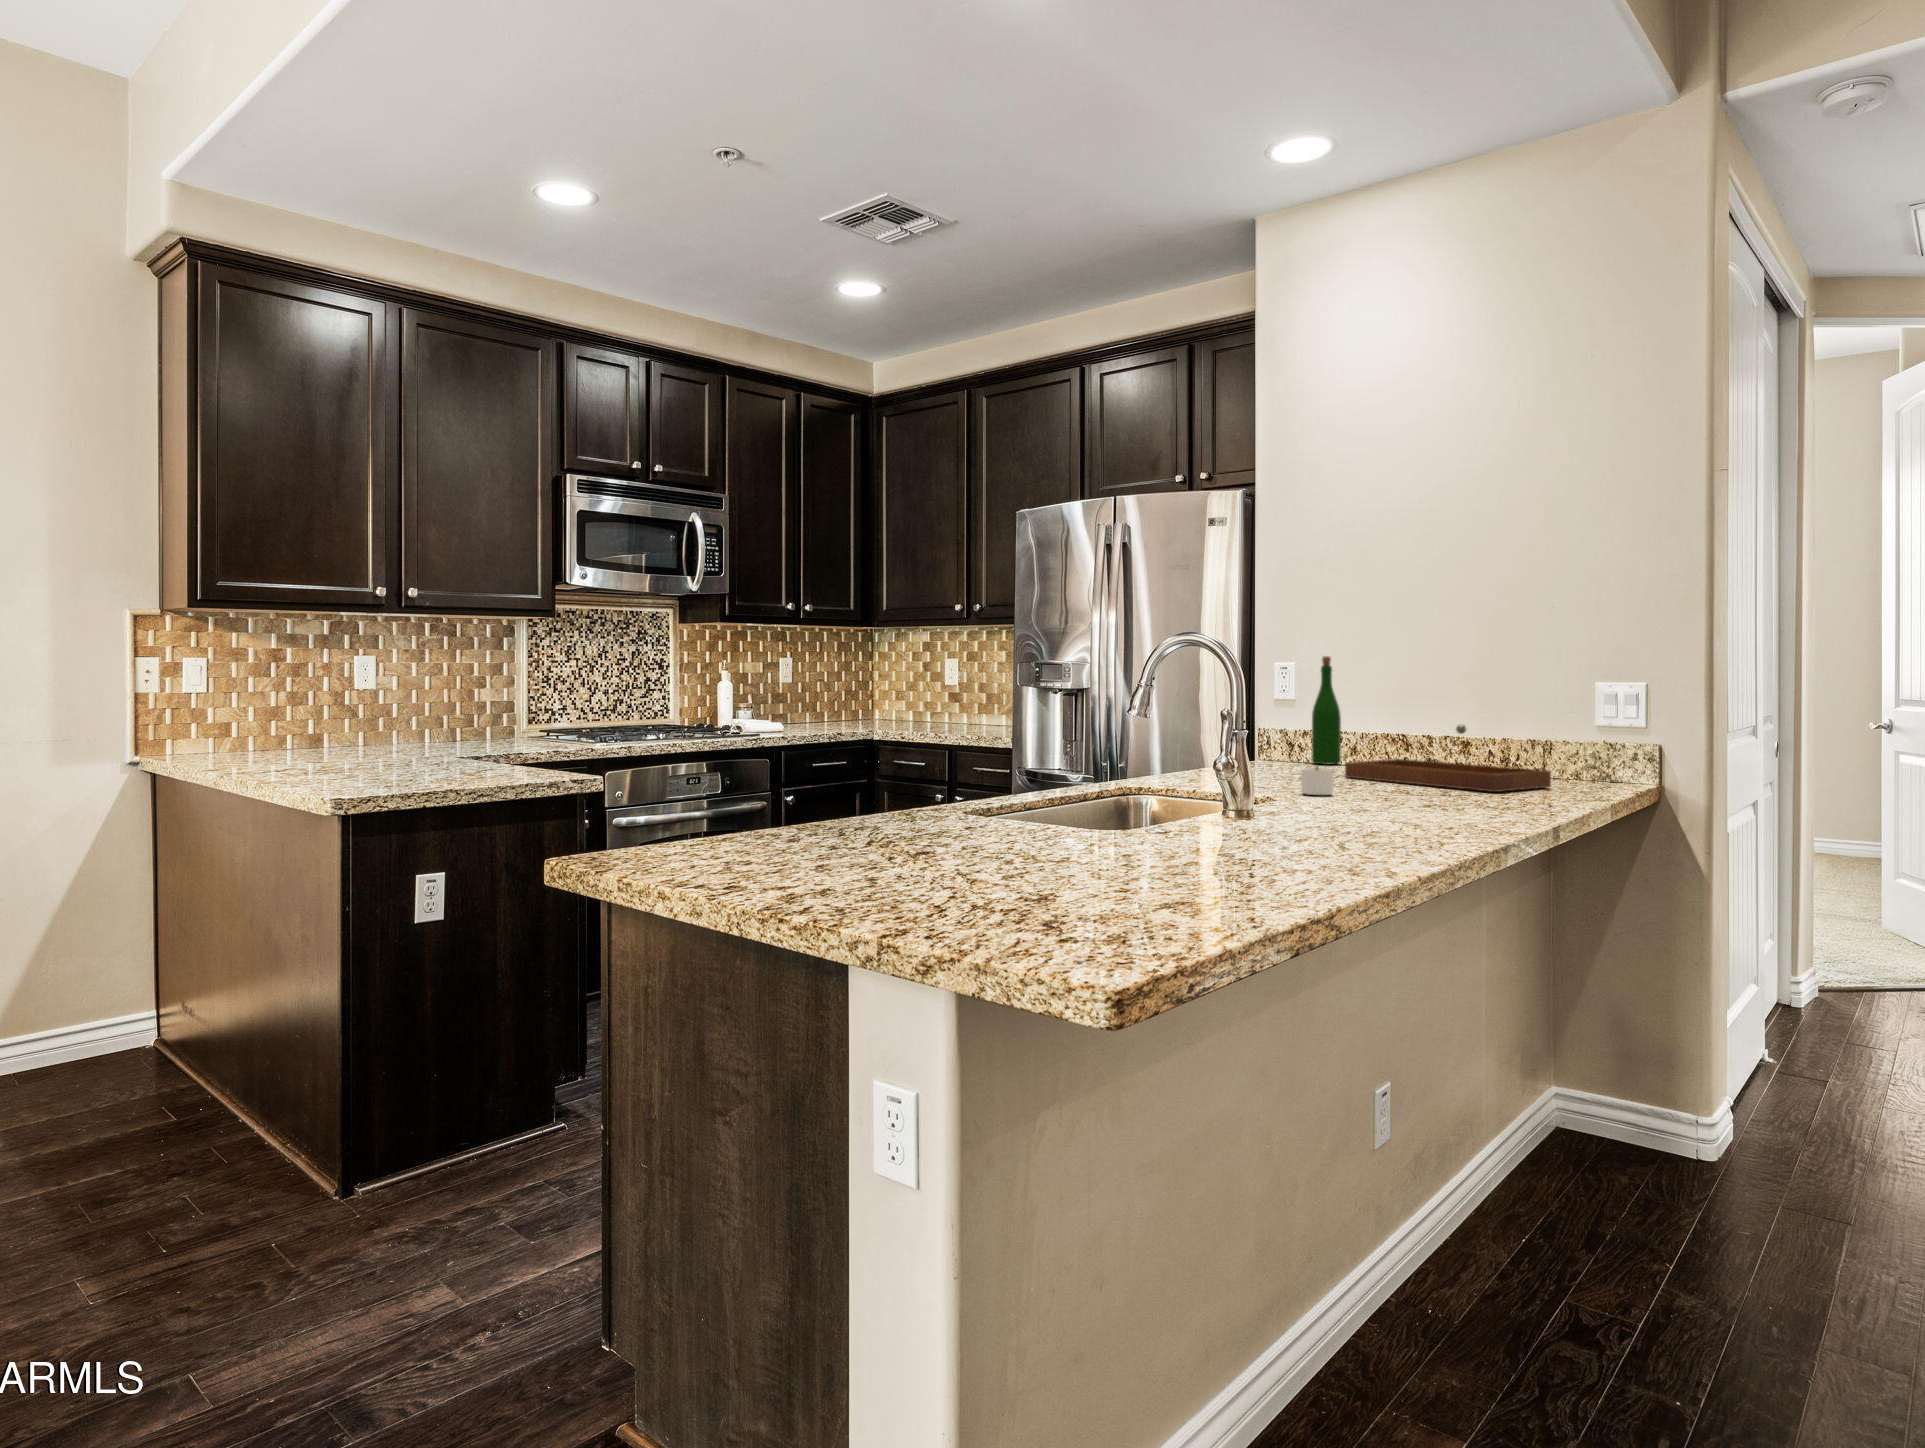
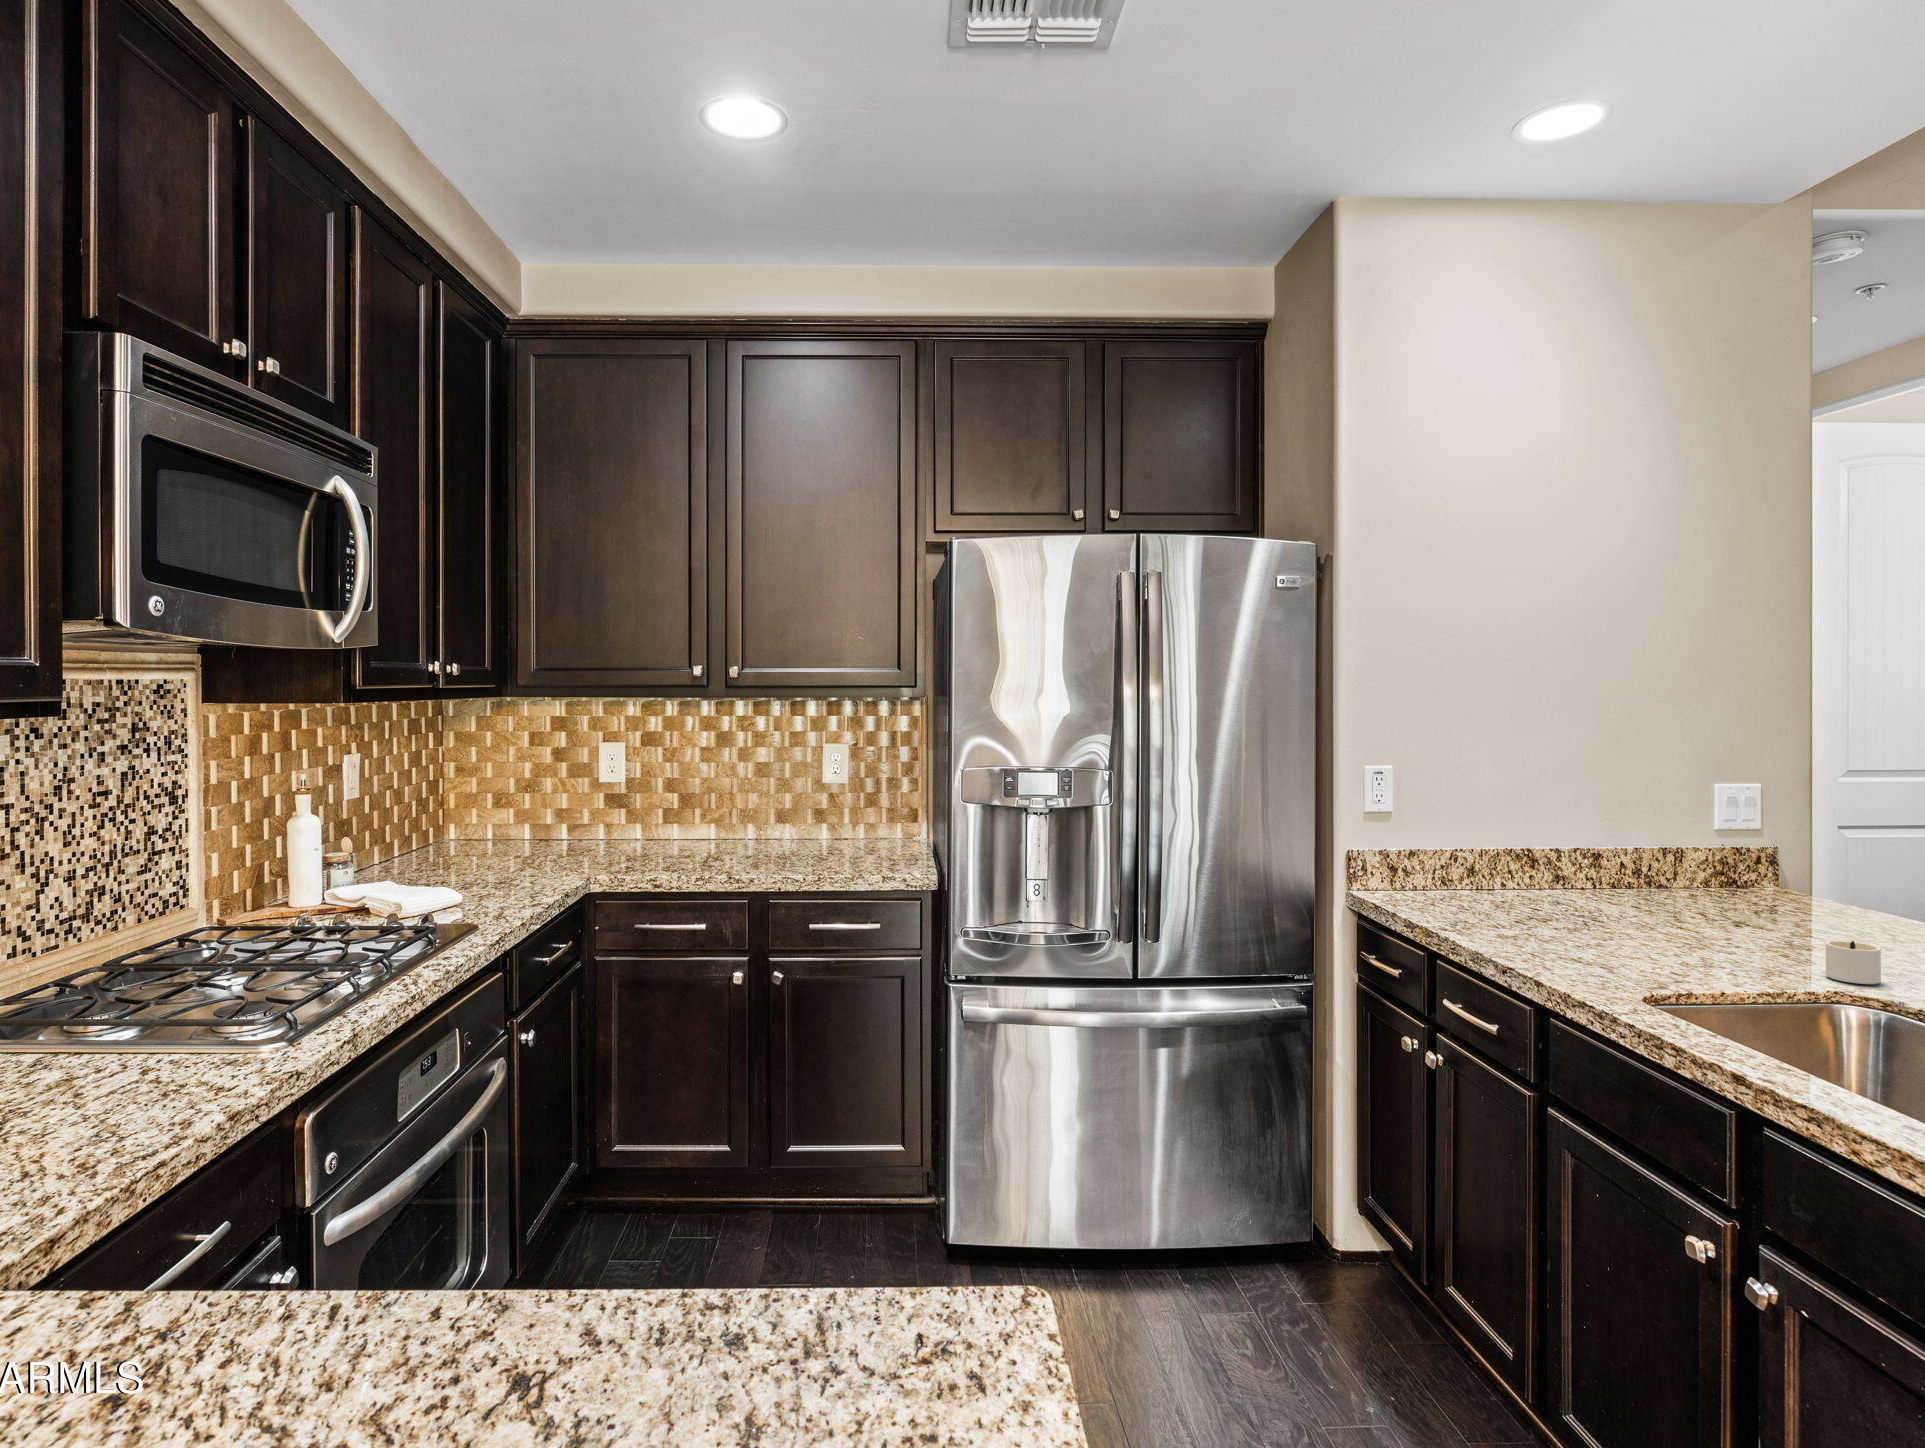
wine bottle: present [1312,656,1341,765] -> none [1419,757,1457,892]
tray: present [1345,725,1551,792] -> none [1586,846,1865,934]

